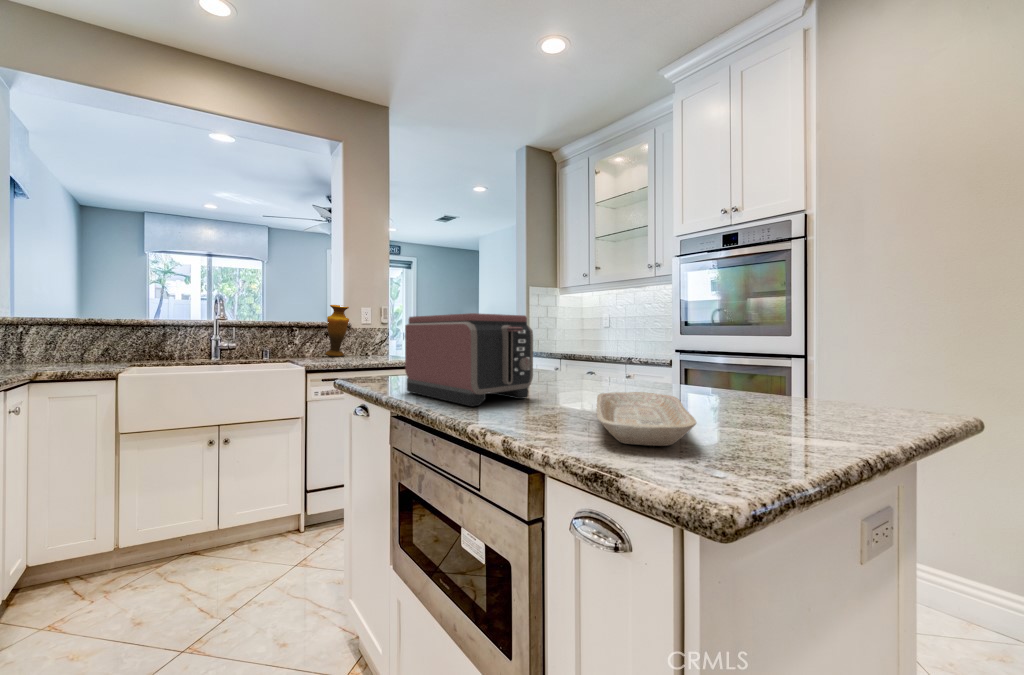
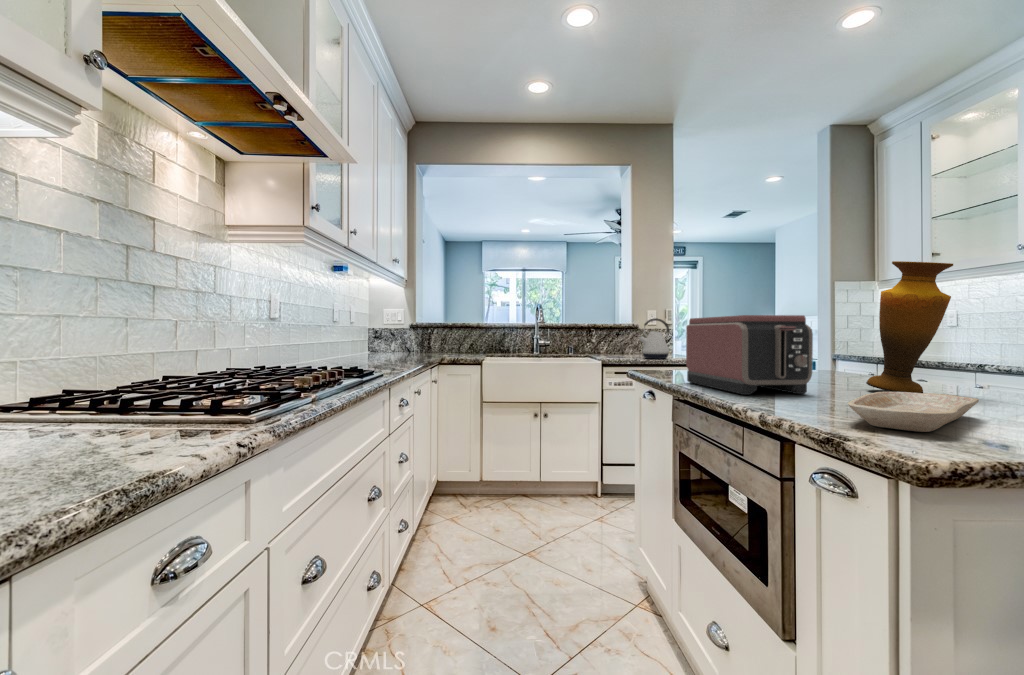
vase: present [325,305,349,357] -> present [866,261,953,393]
kettle: none [351,318,387,361] -> present [639,318,671,359]

